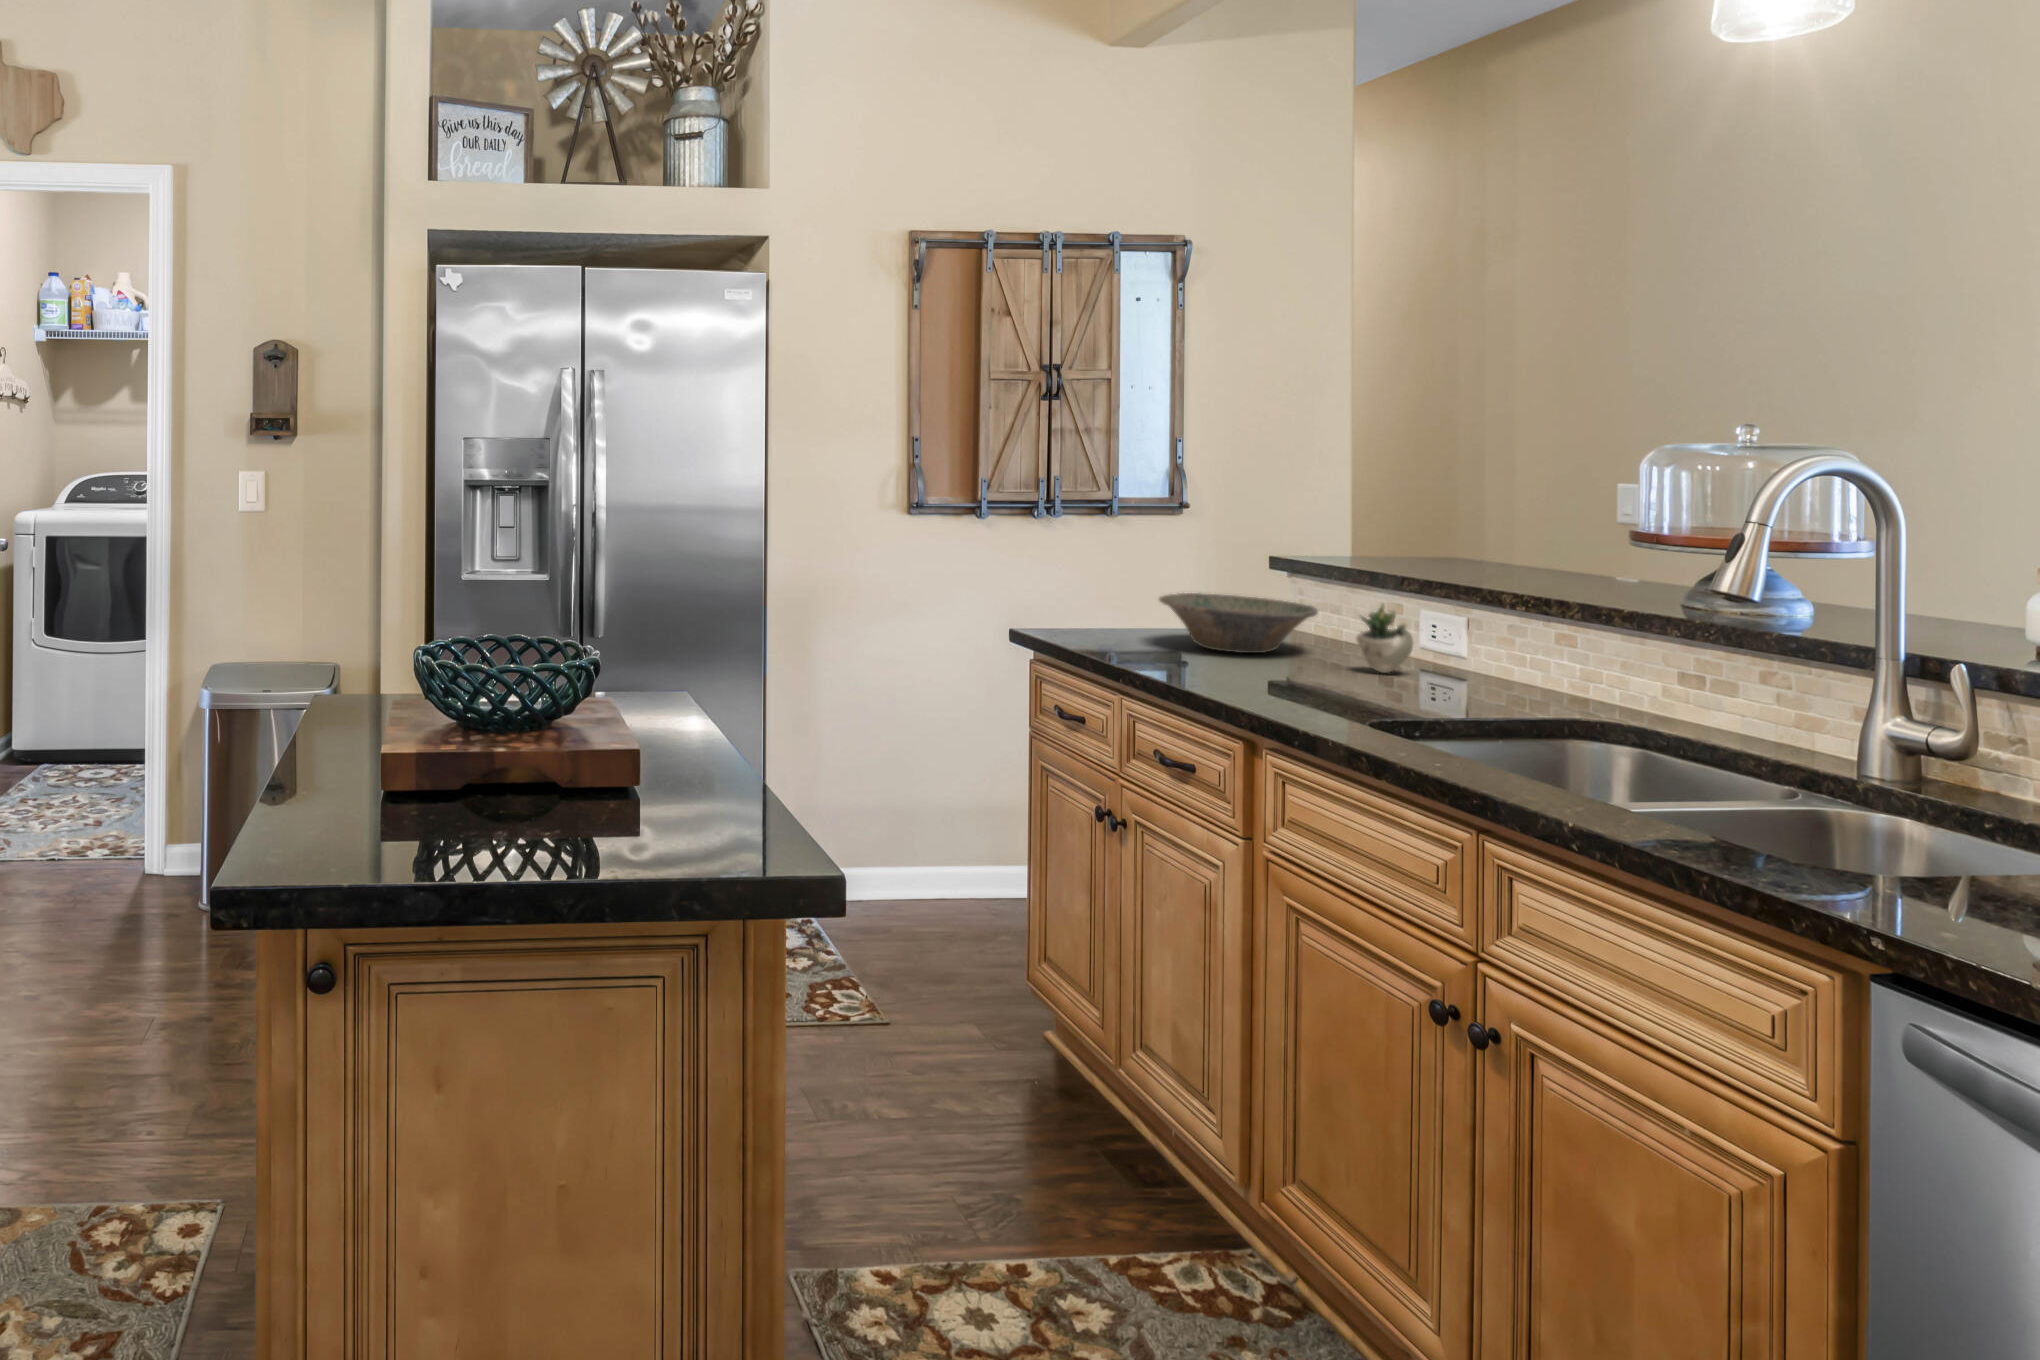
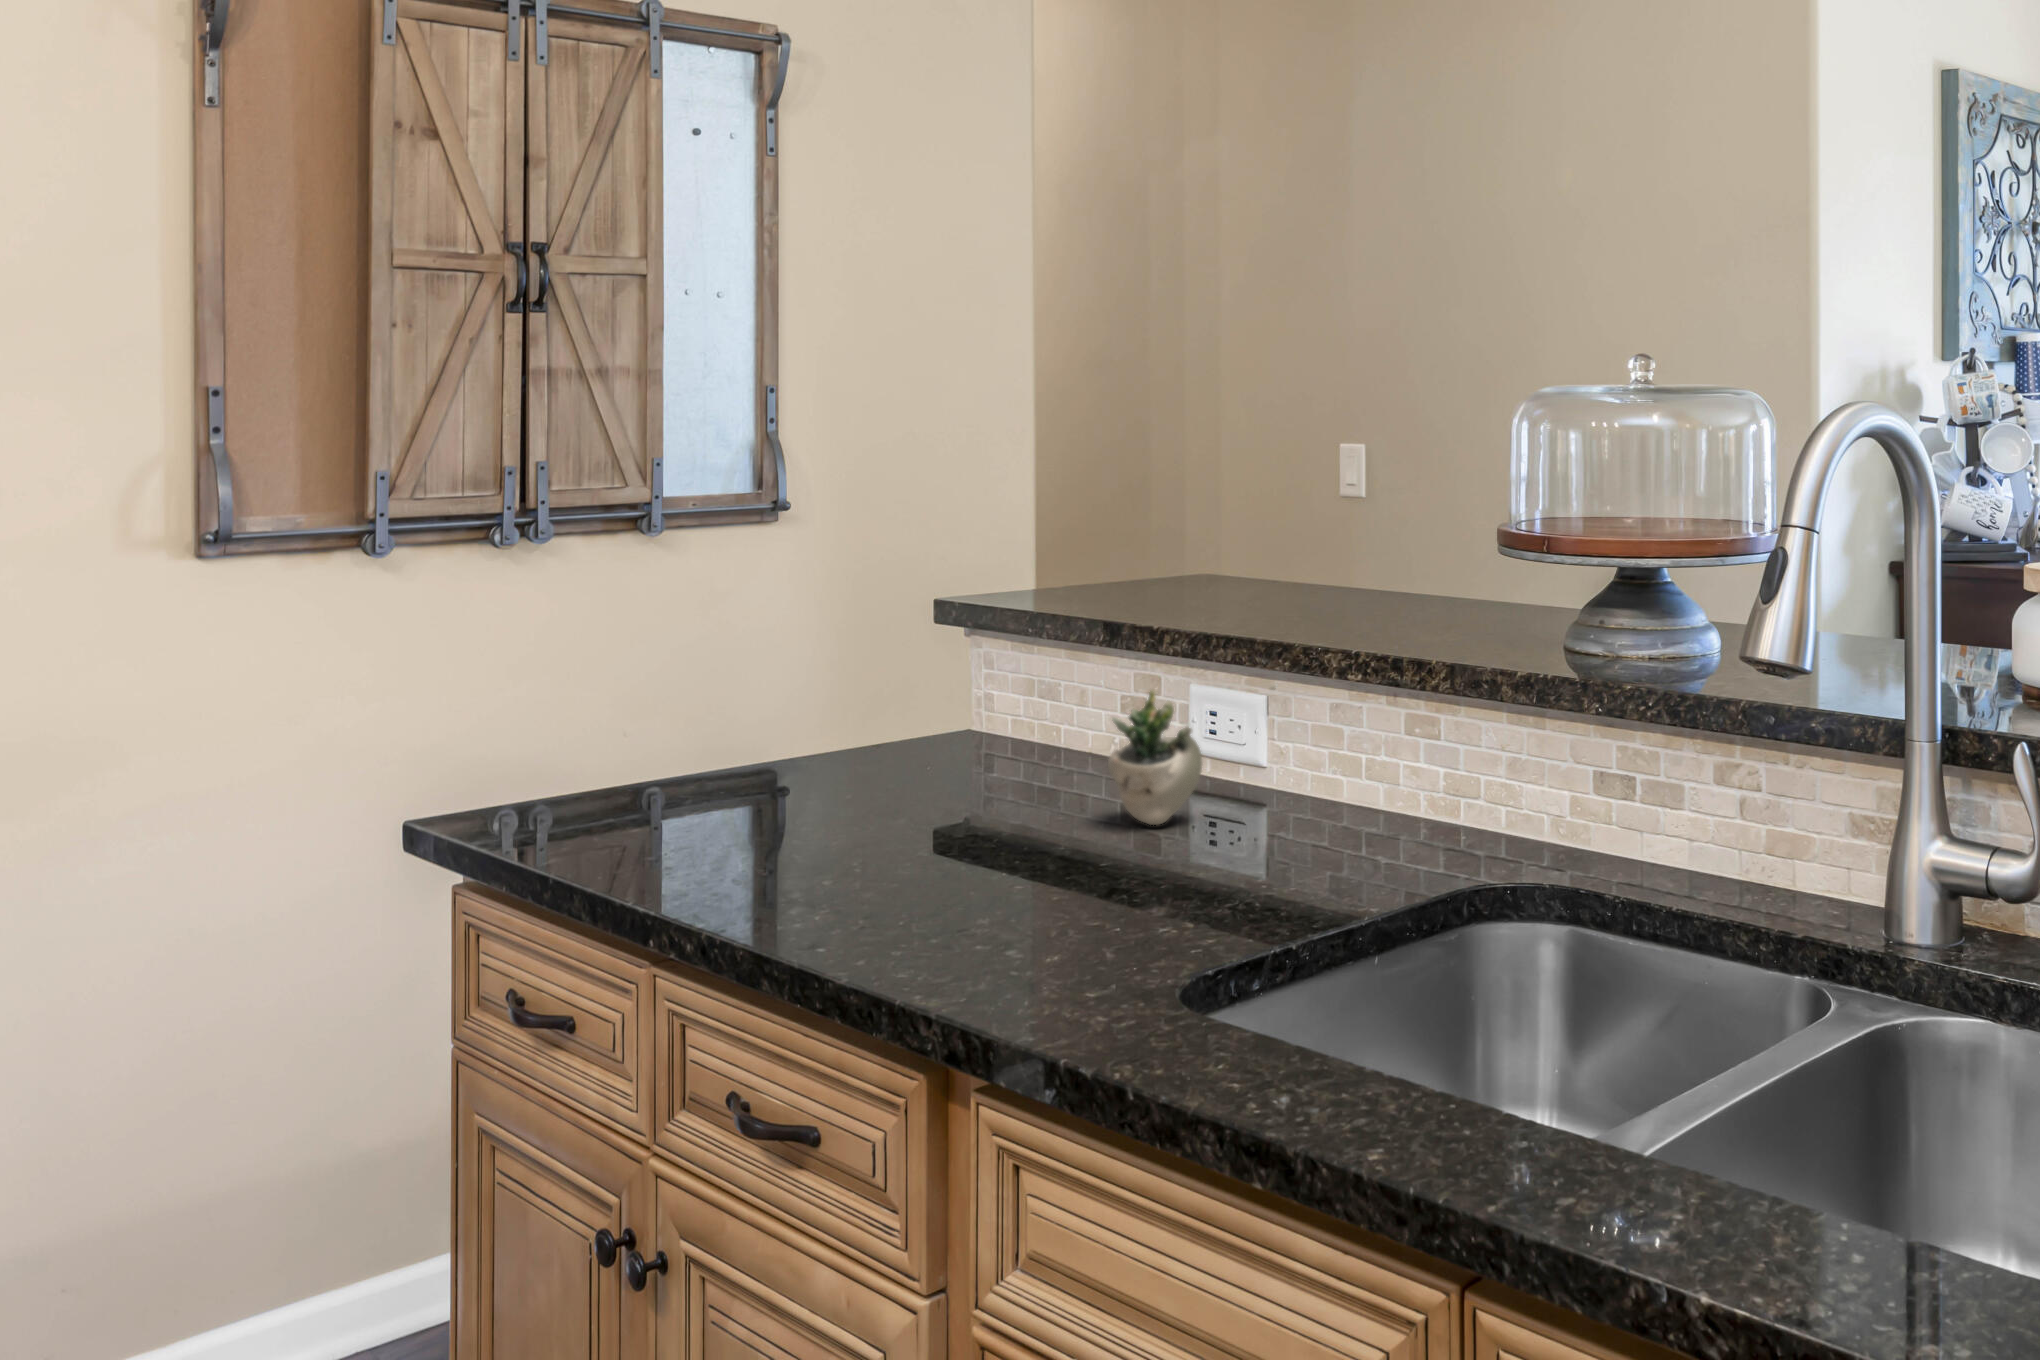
bowl: present [1159,593,1318,653] -> none [733,689,1033,815]

